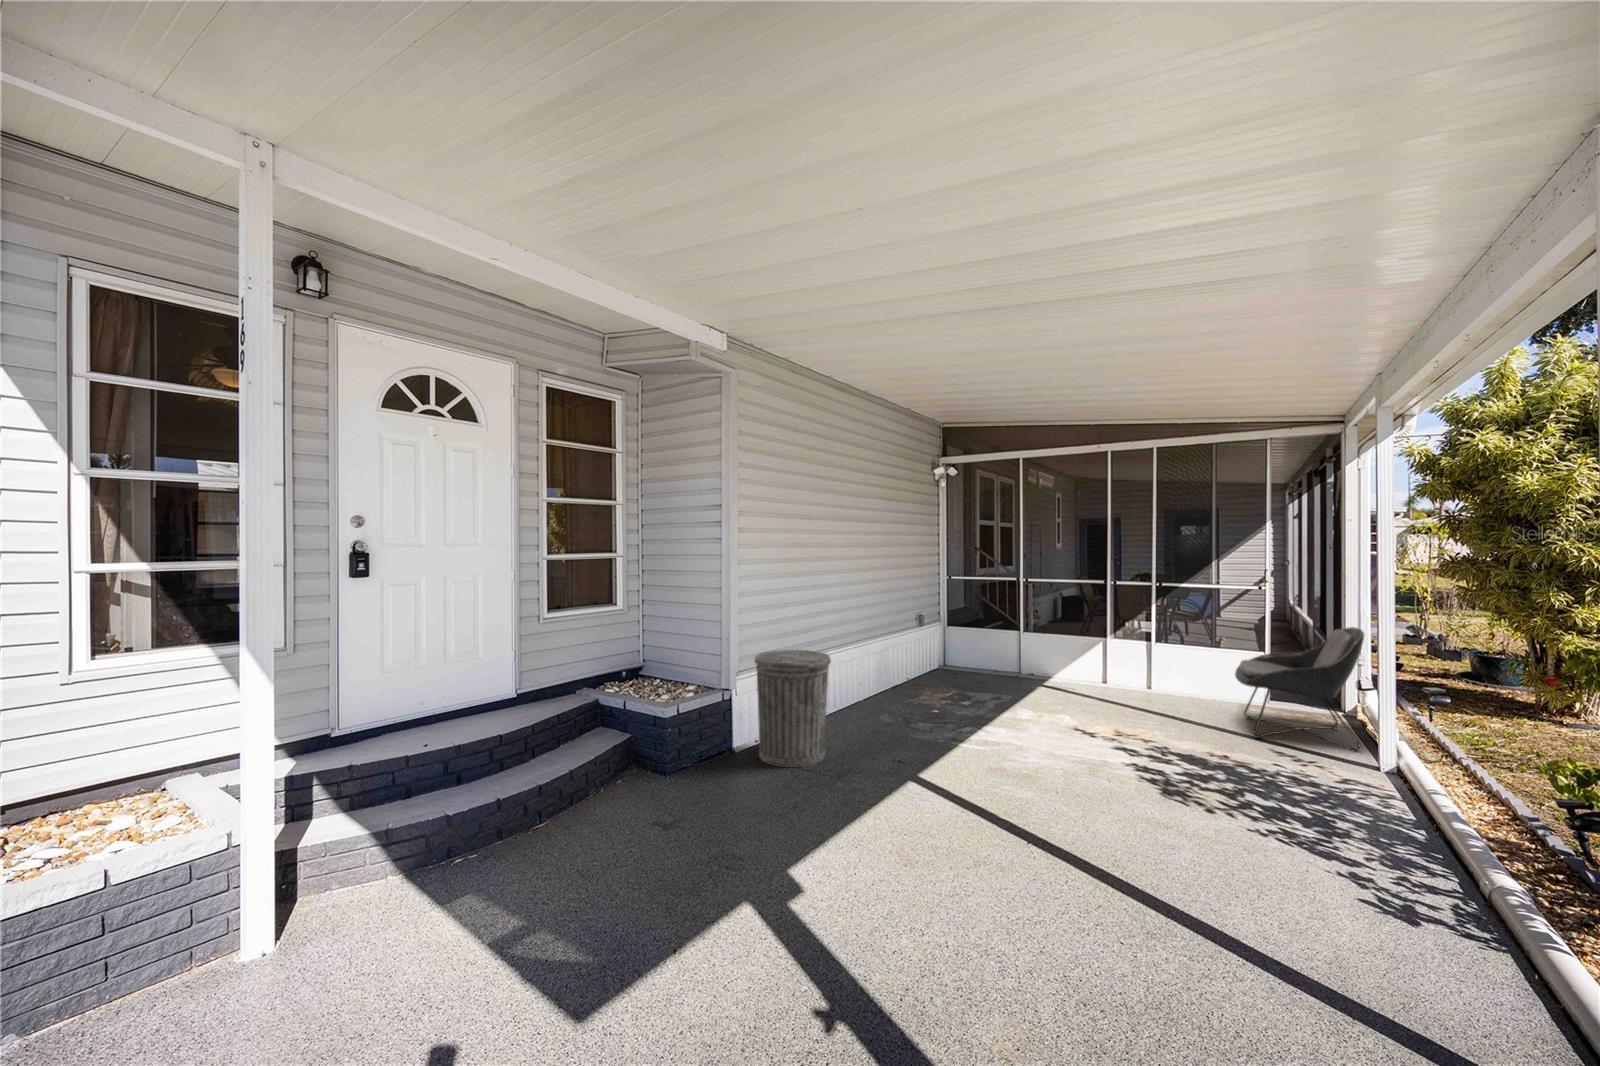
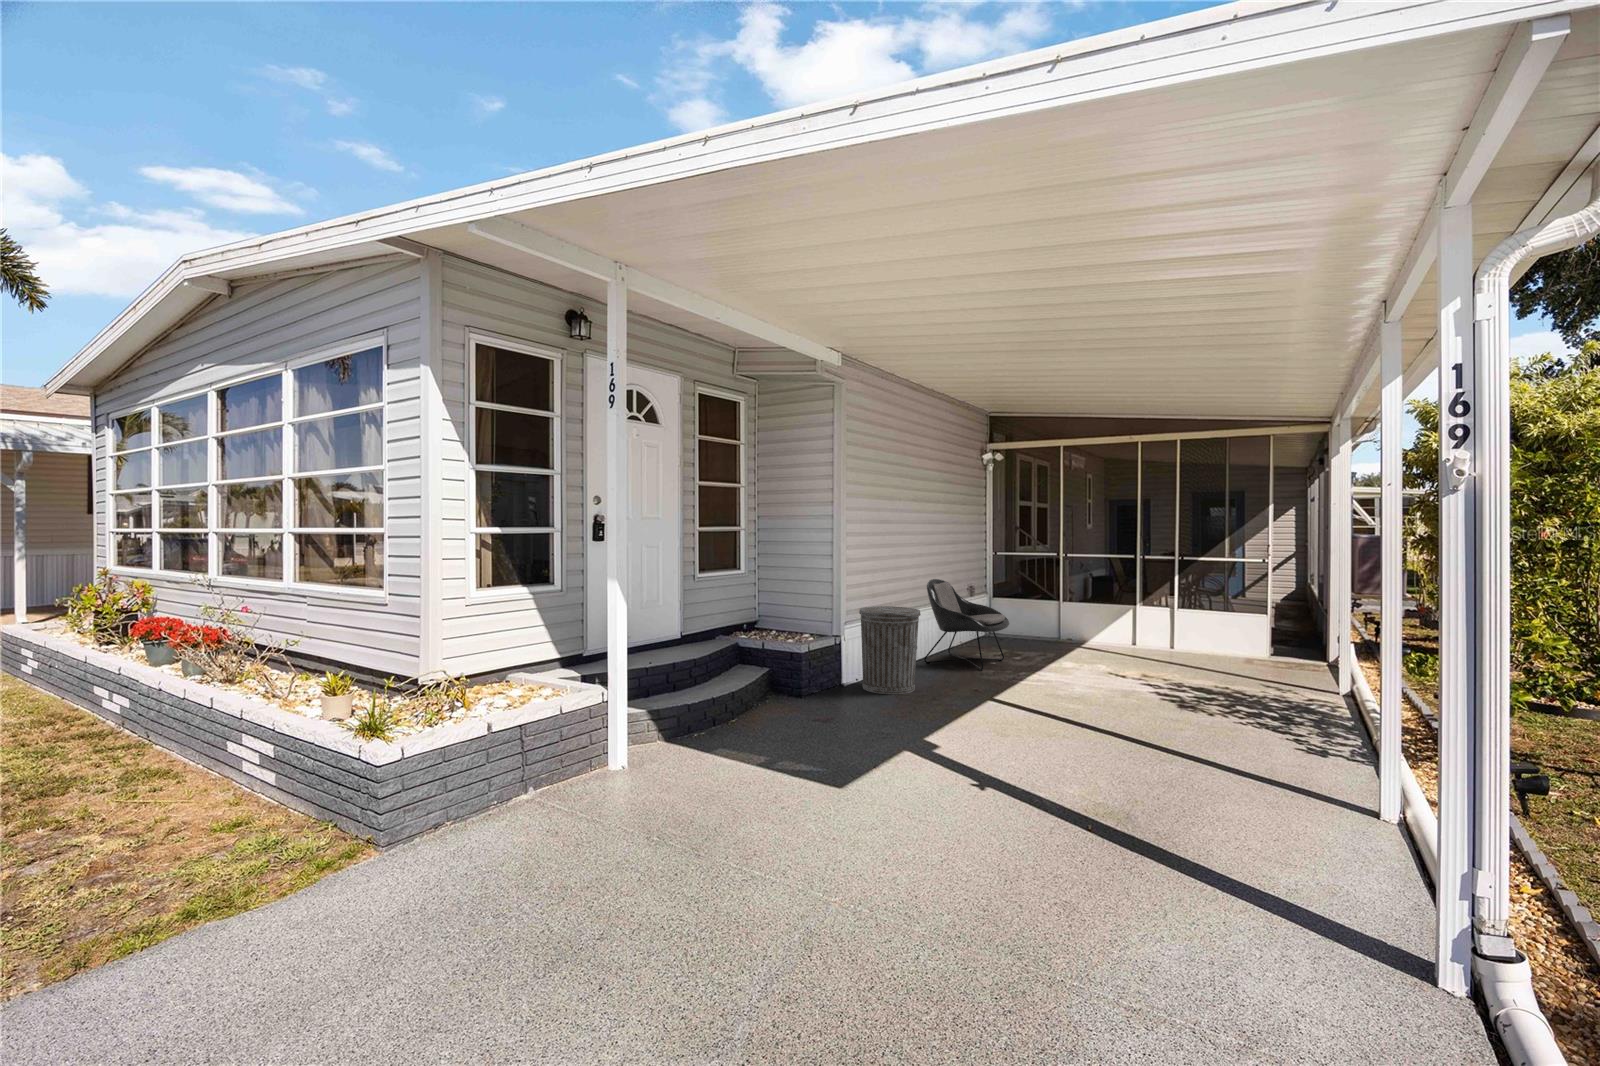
lounge chair: present [1235,627,1364,752] -> present [924,579,1009,671]

